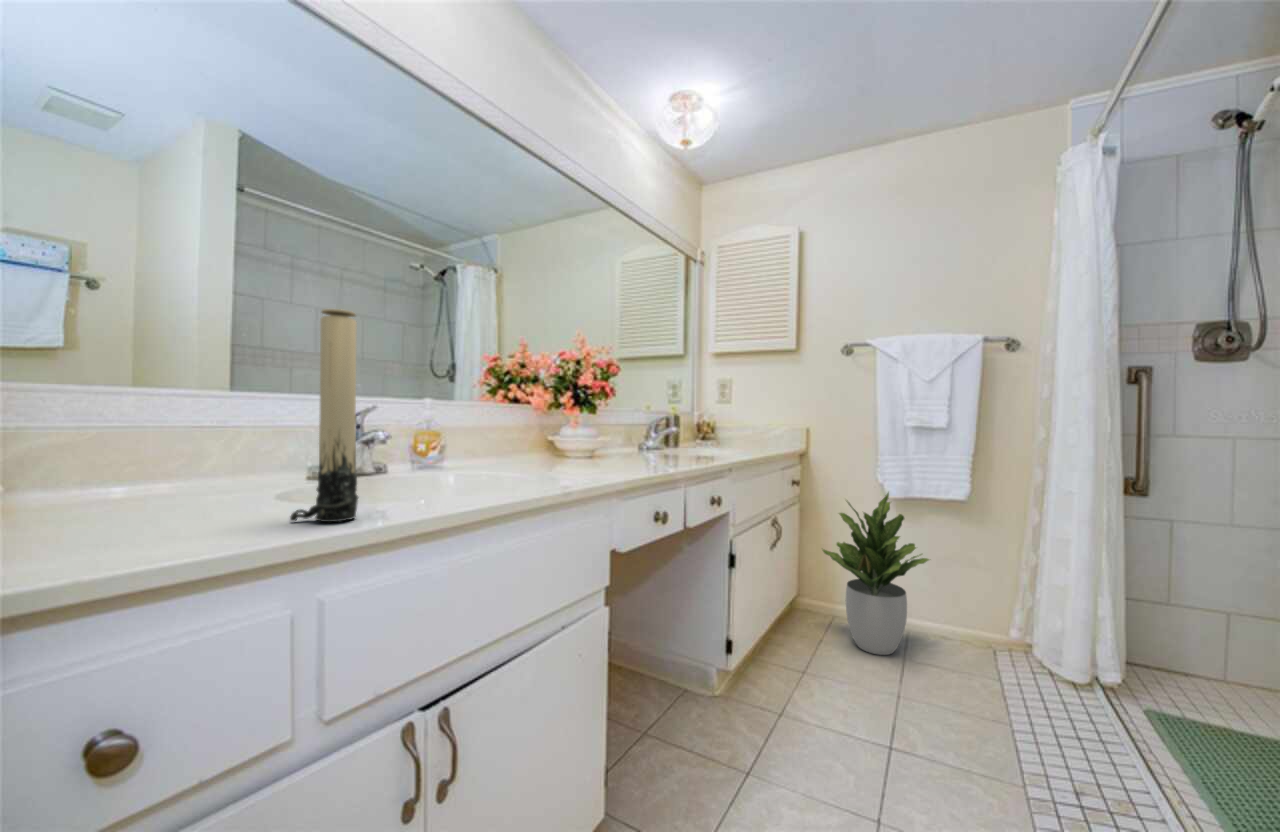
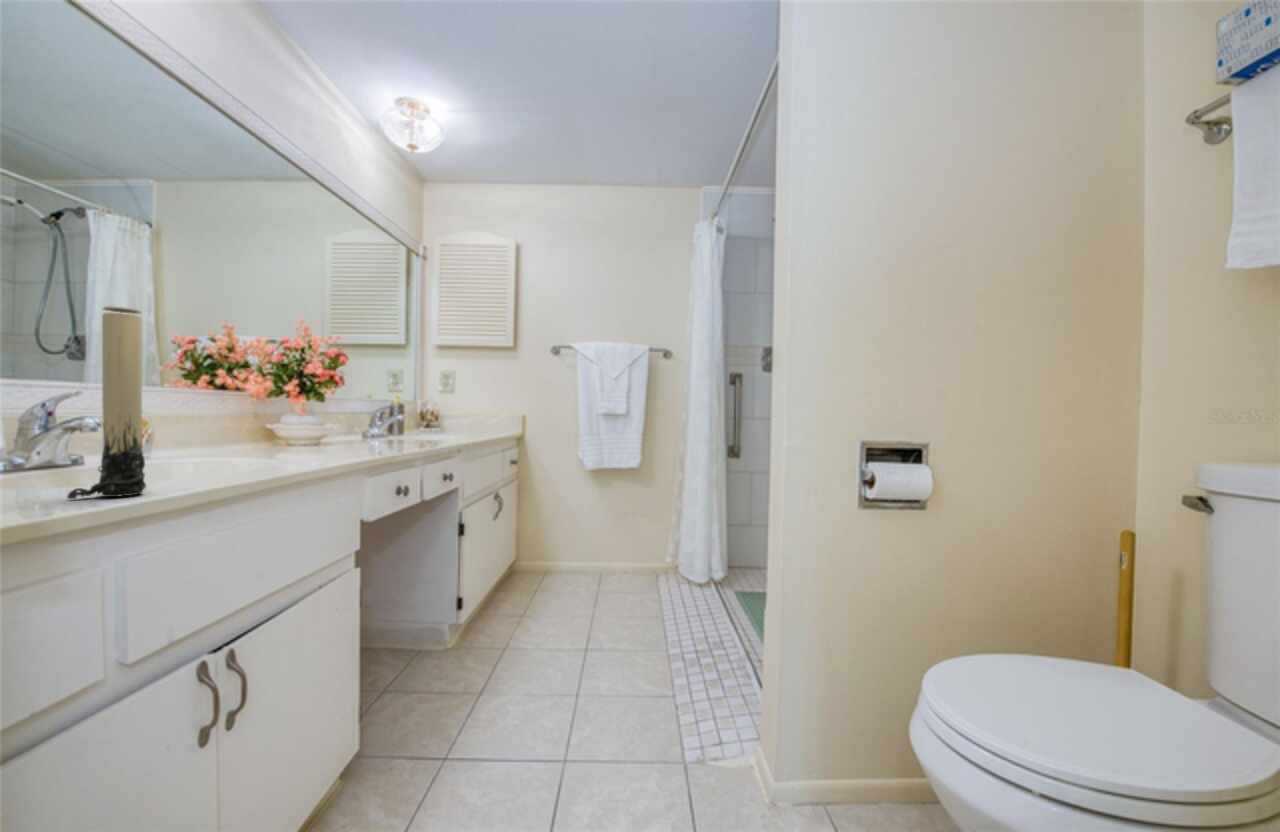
potted plant: present [823,493,929,655] -> none [536,464,615,591]

